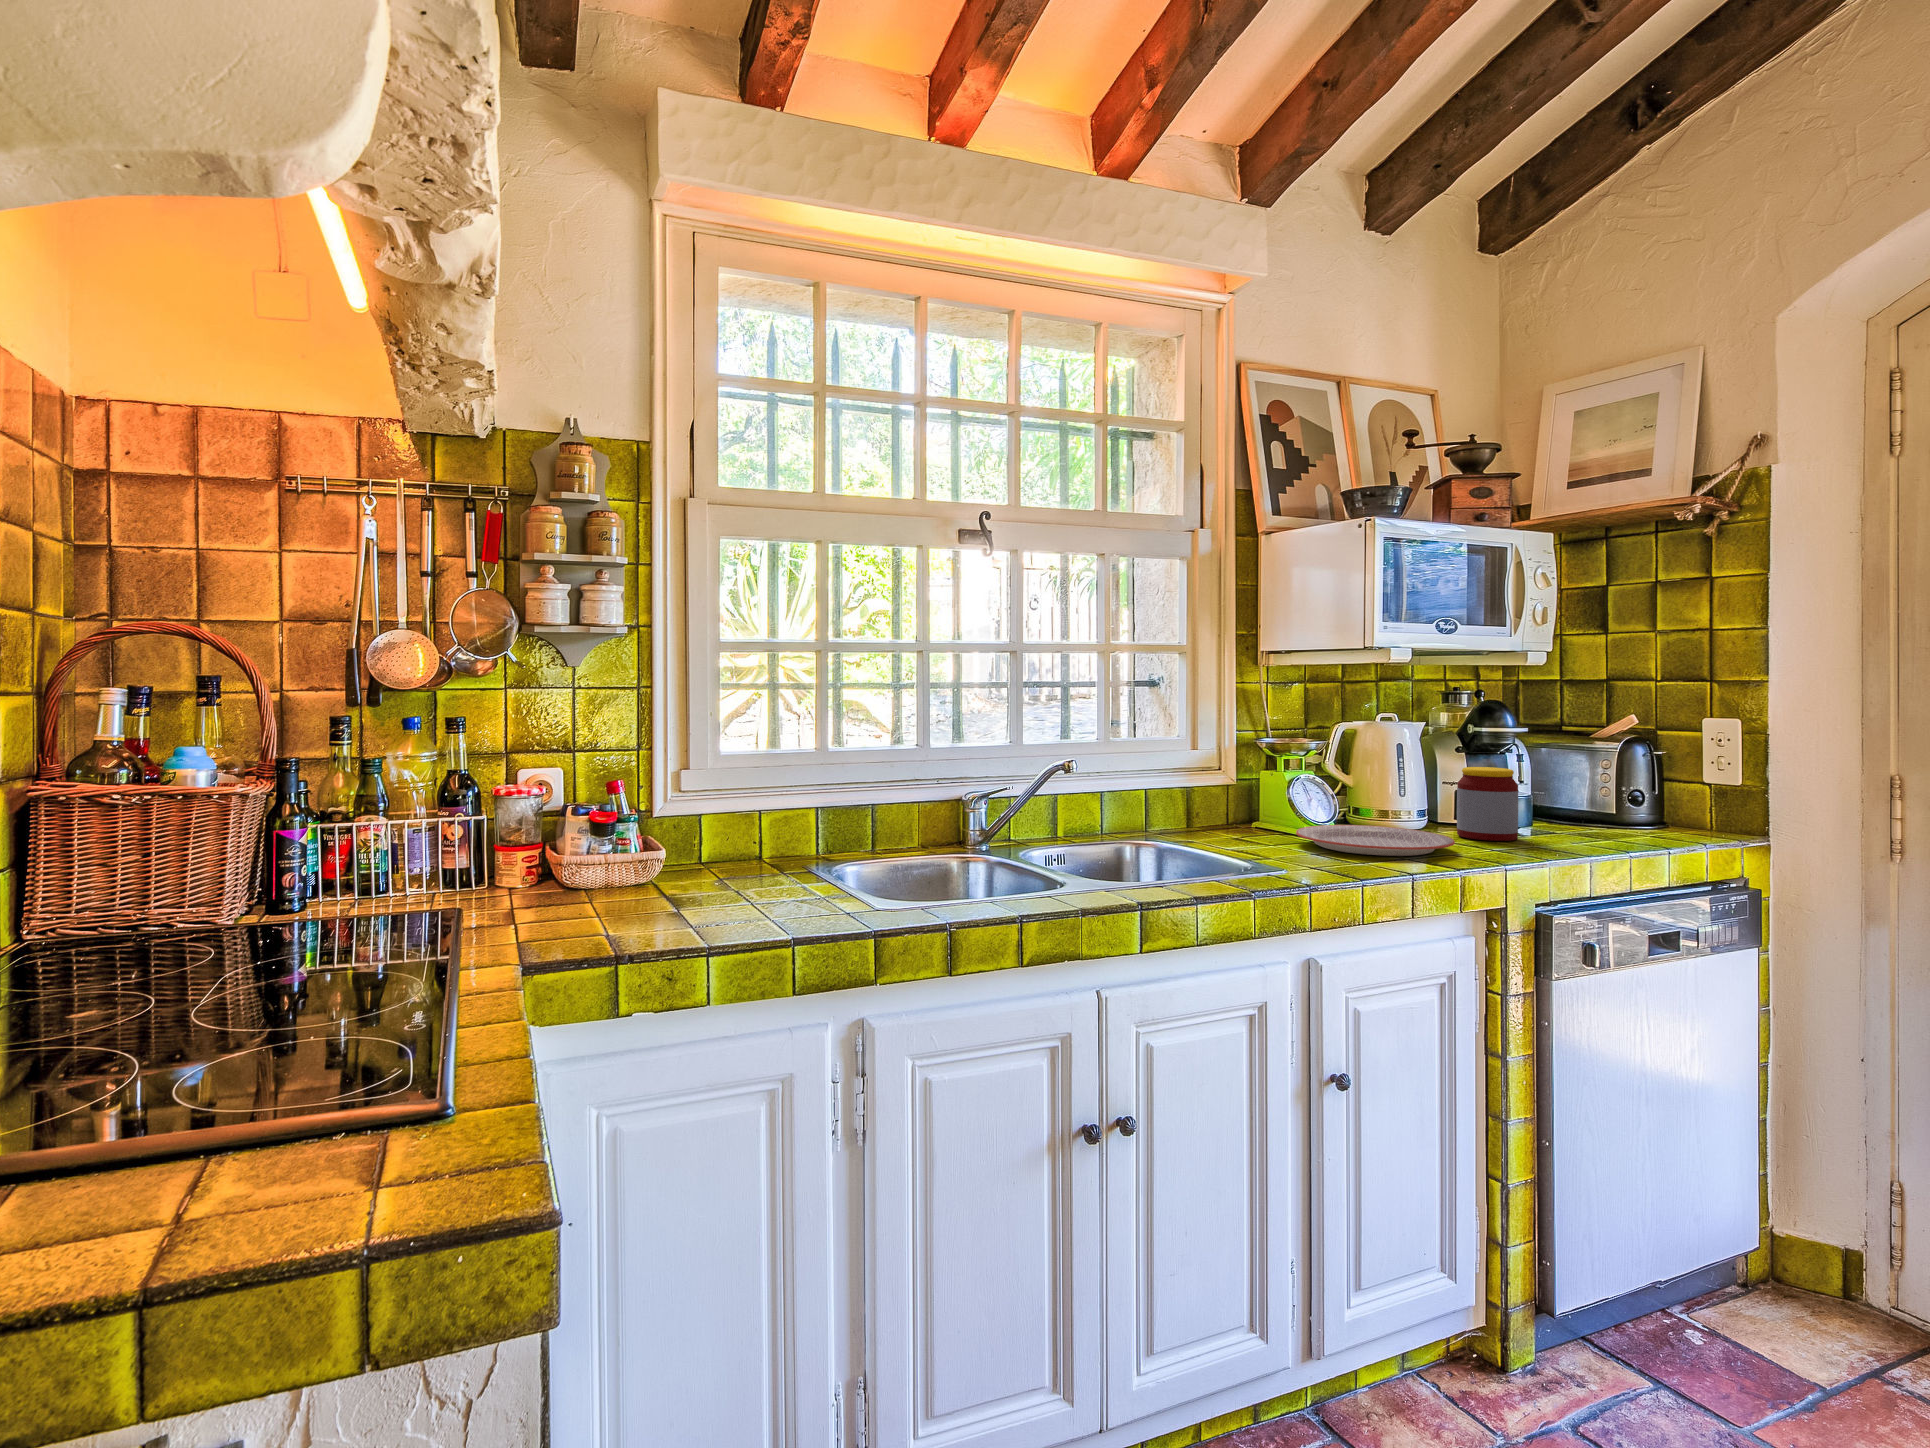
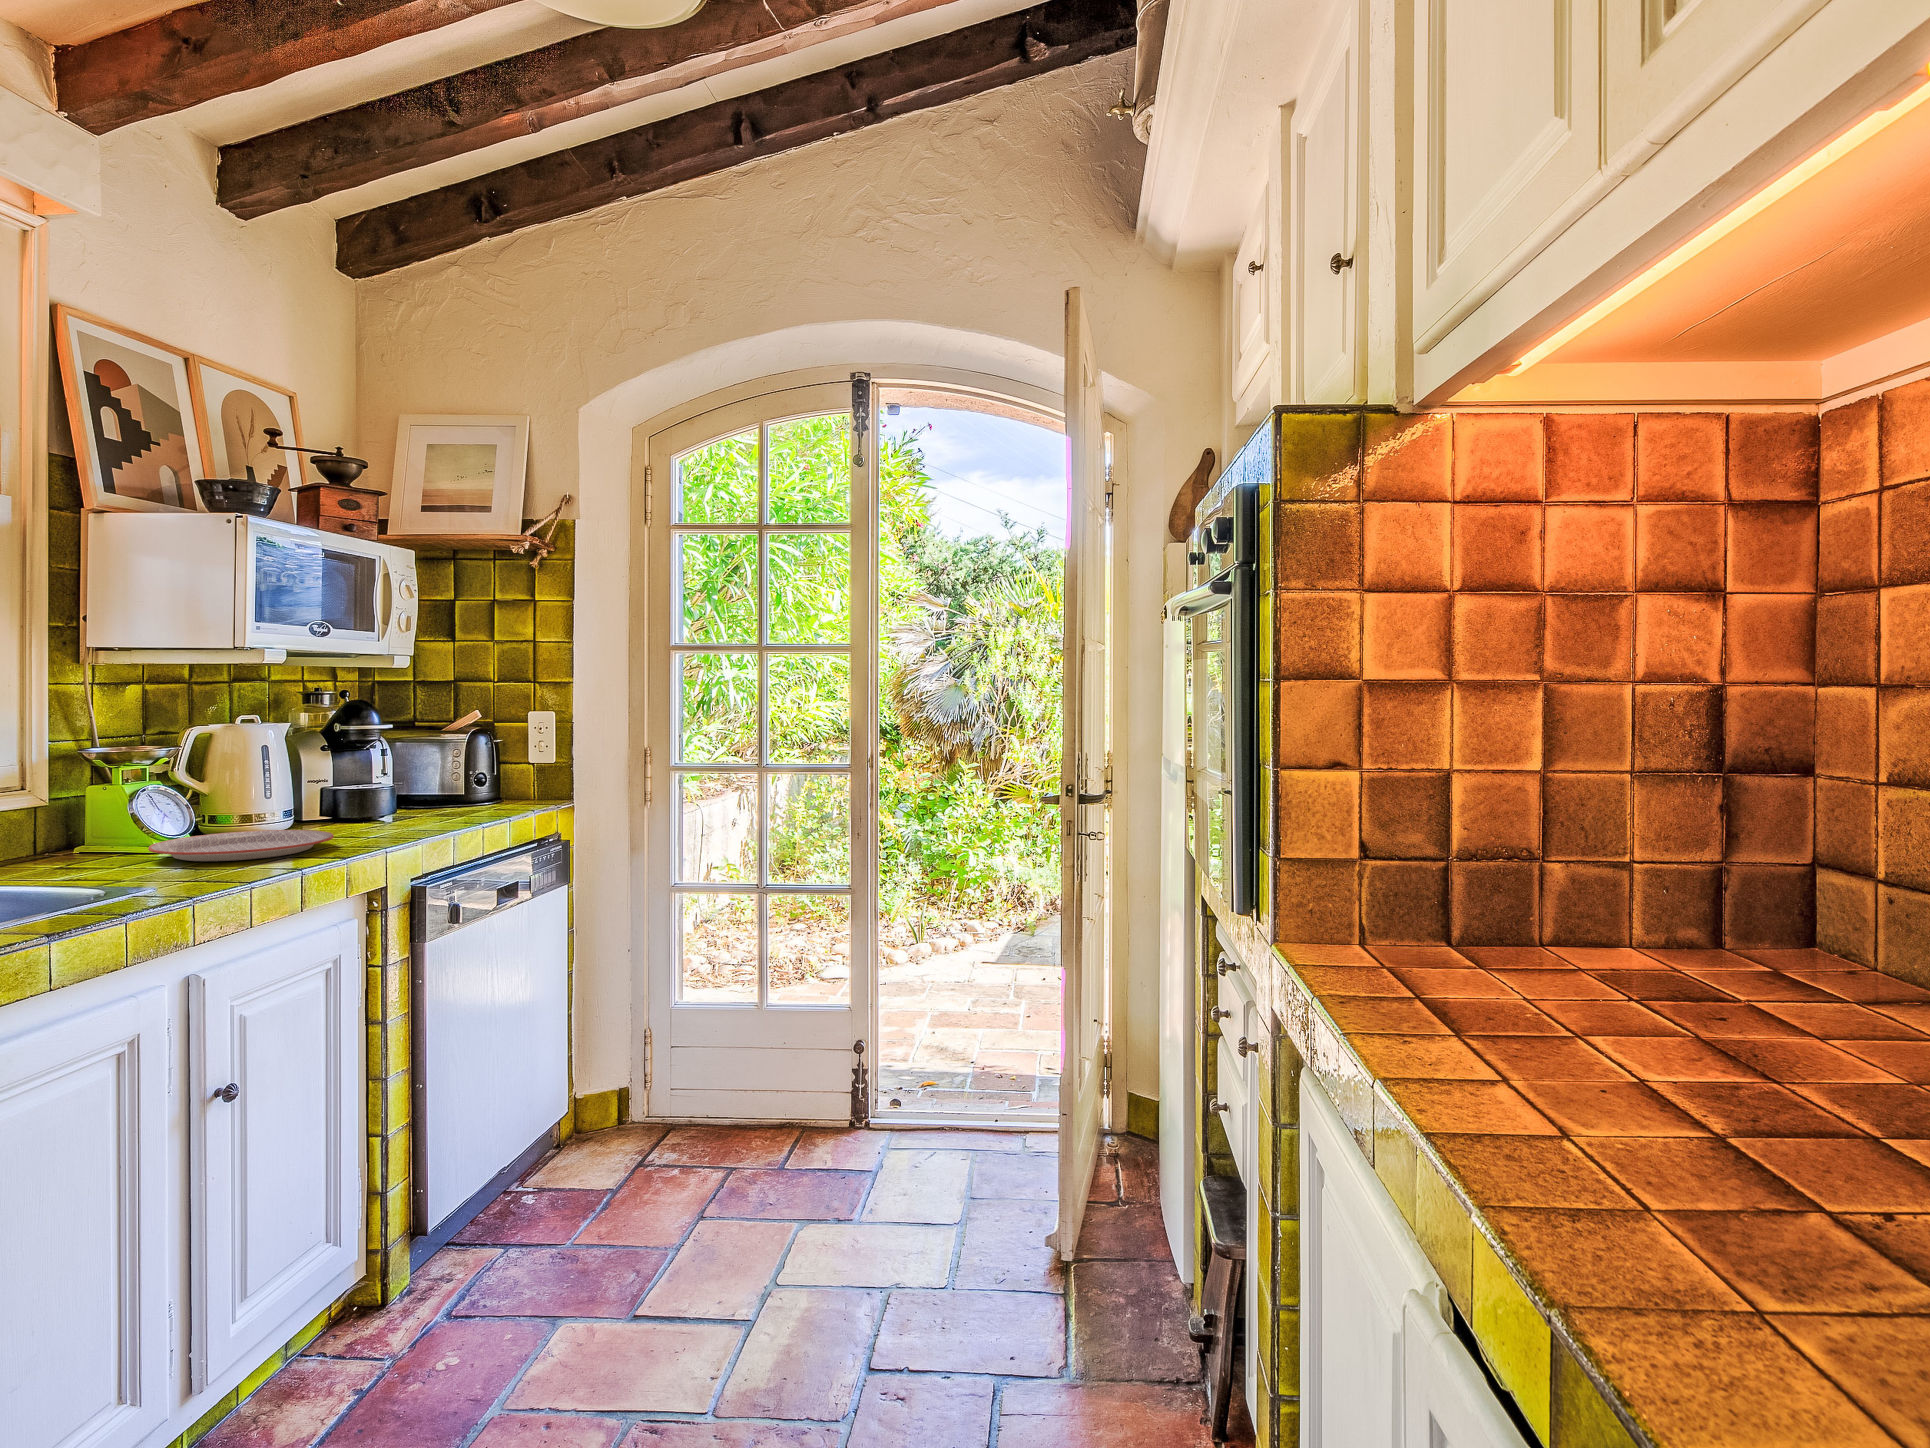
jar: present [1457,767,1518,841] -> none [328,763,387,831]

